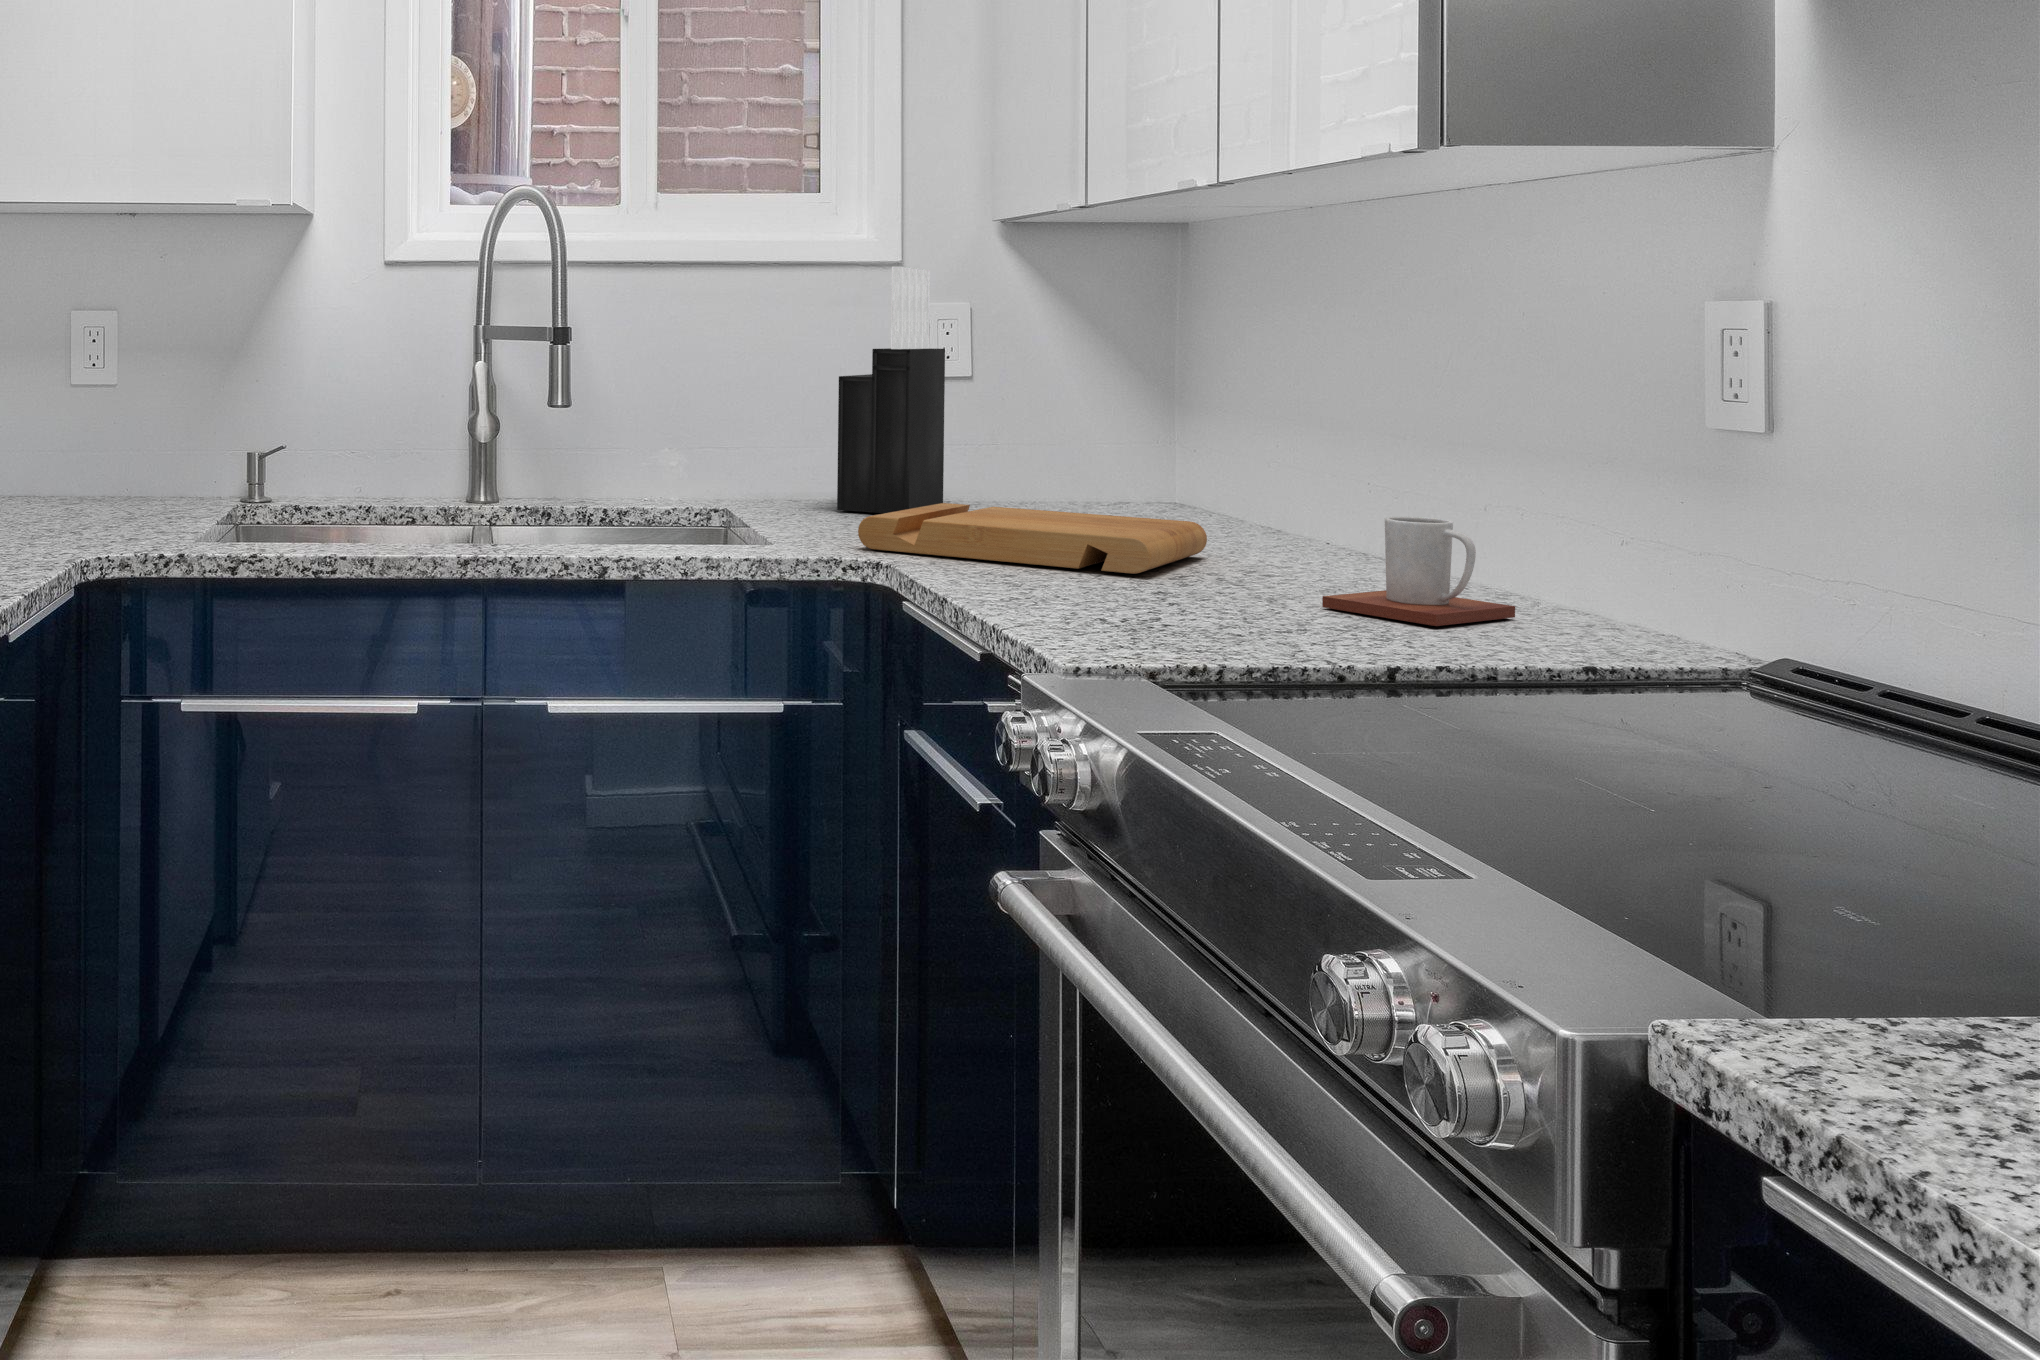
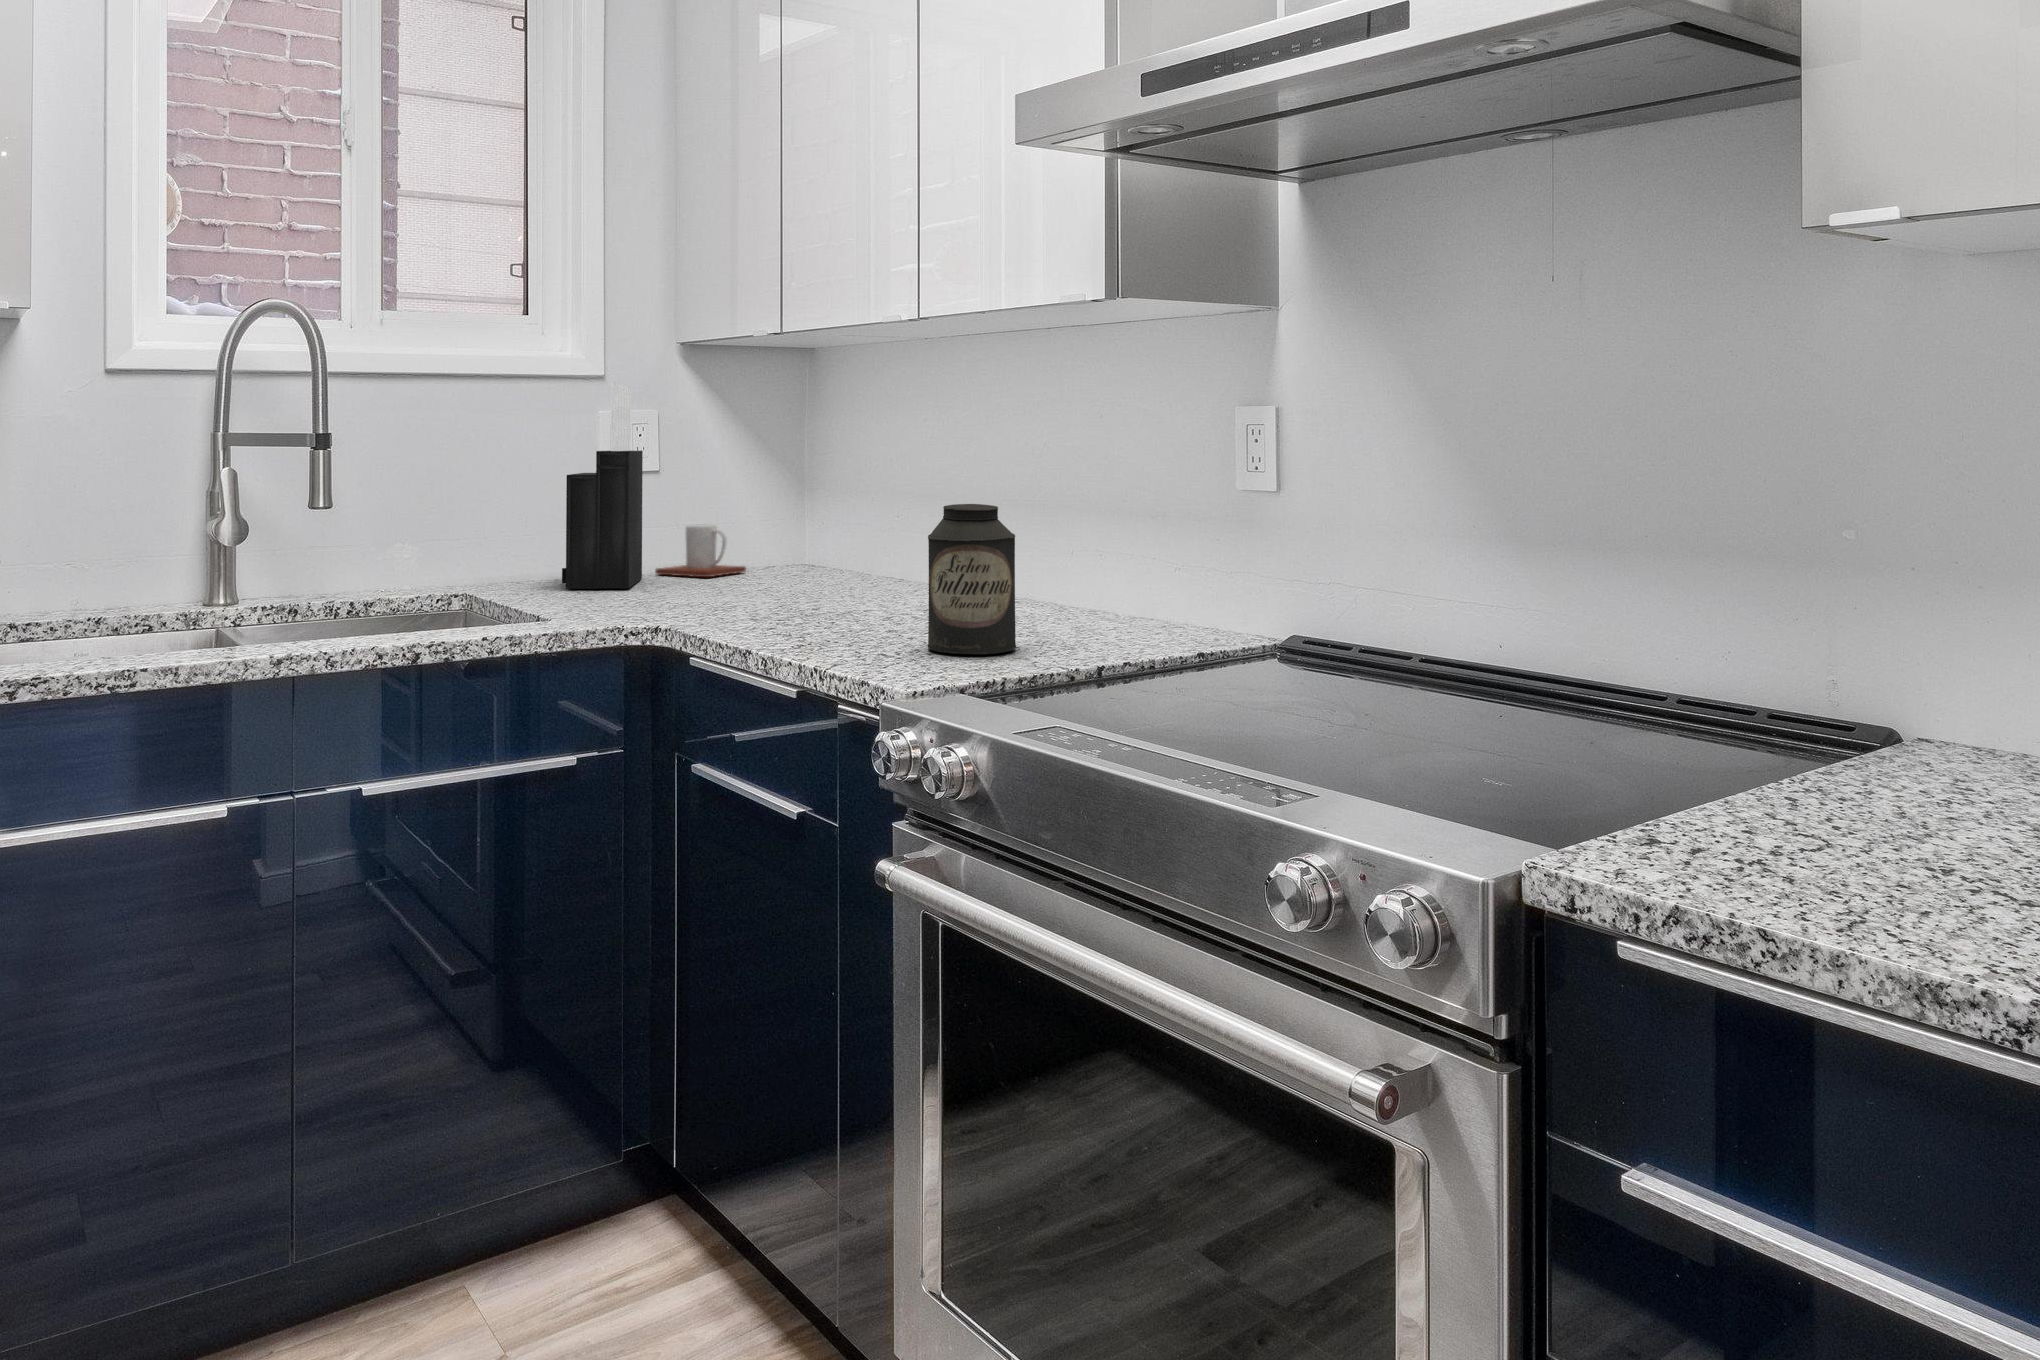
canister: none [1179,431,1310,635] -> present [928,504,1016,655]
cutting board: present [858,503,1207,574] -> none [625,576,881,619]
mug: present [1322,517,1515,626] -> present [655,525,746,577]

